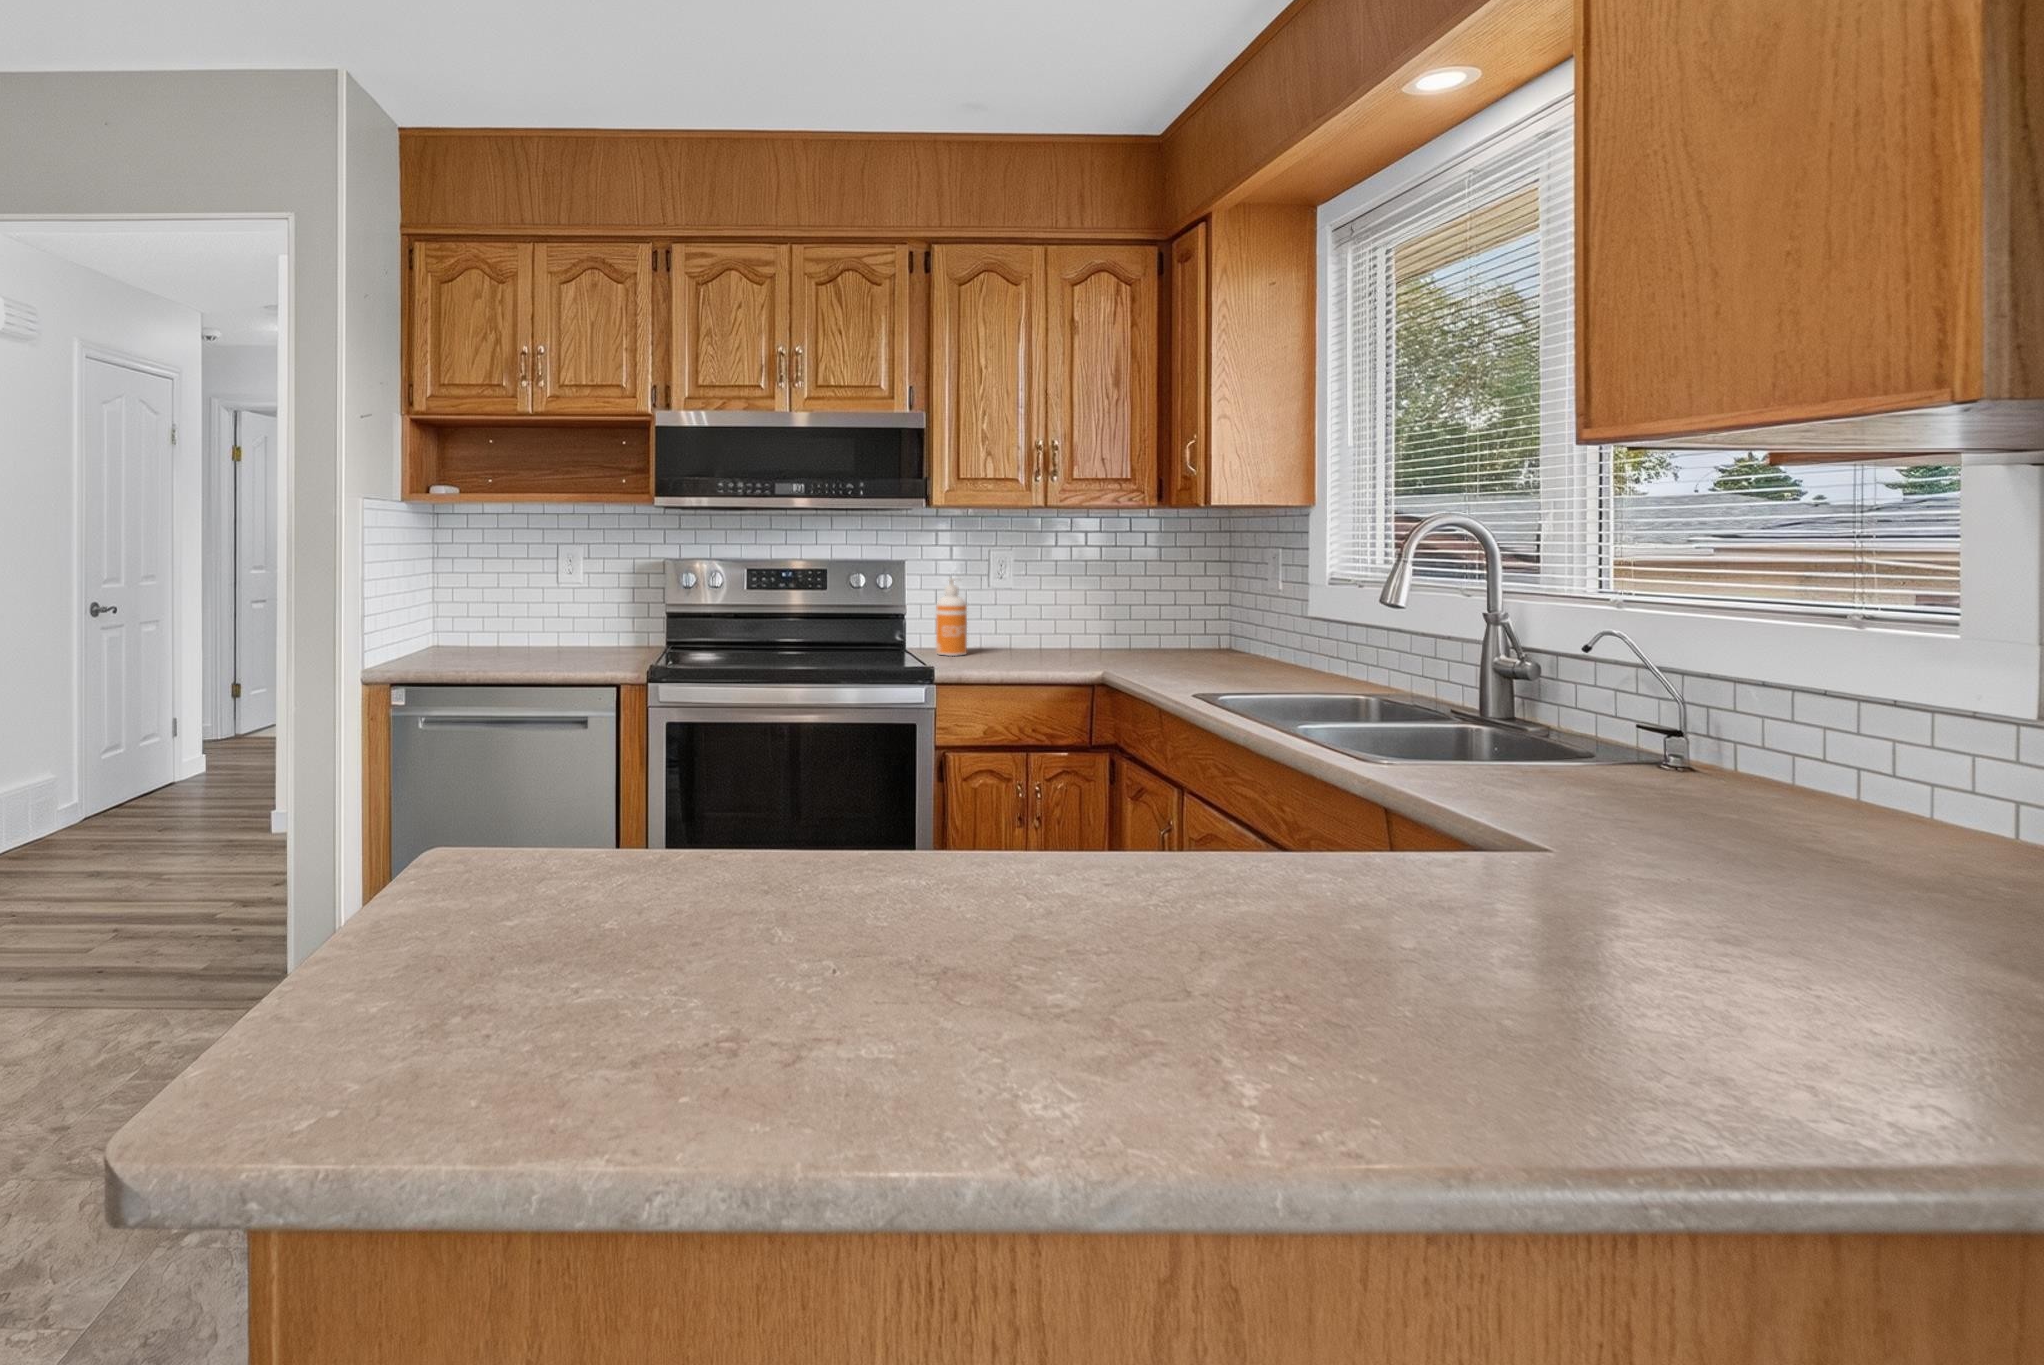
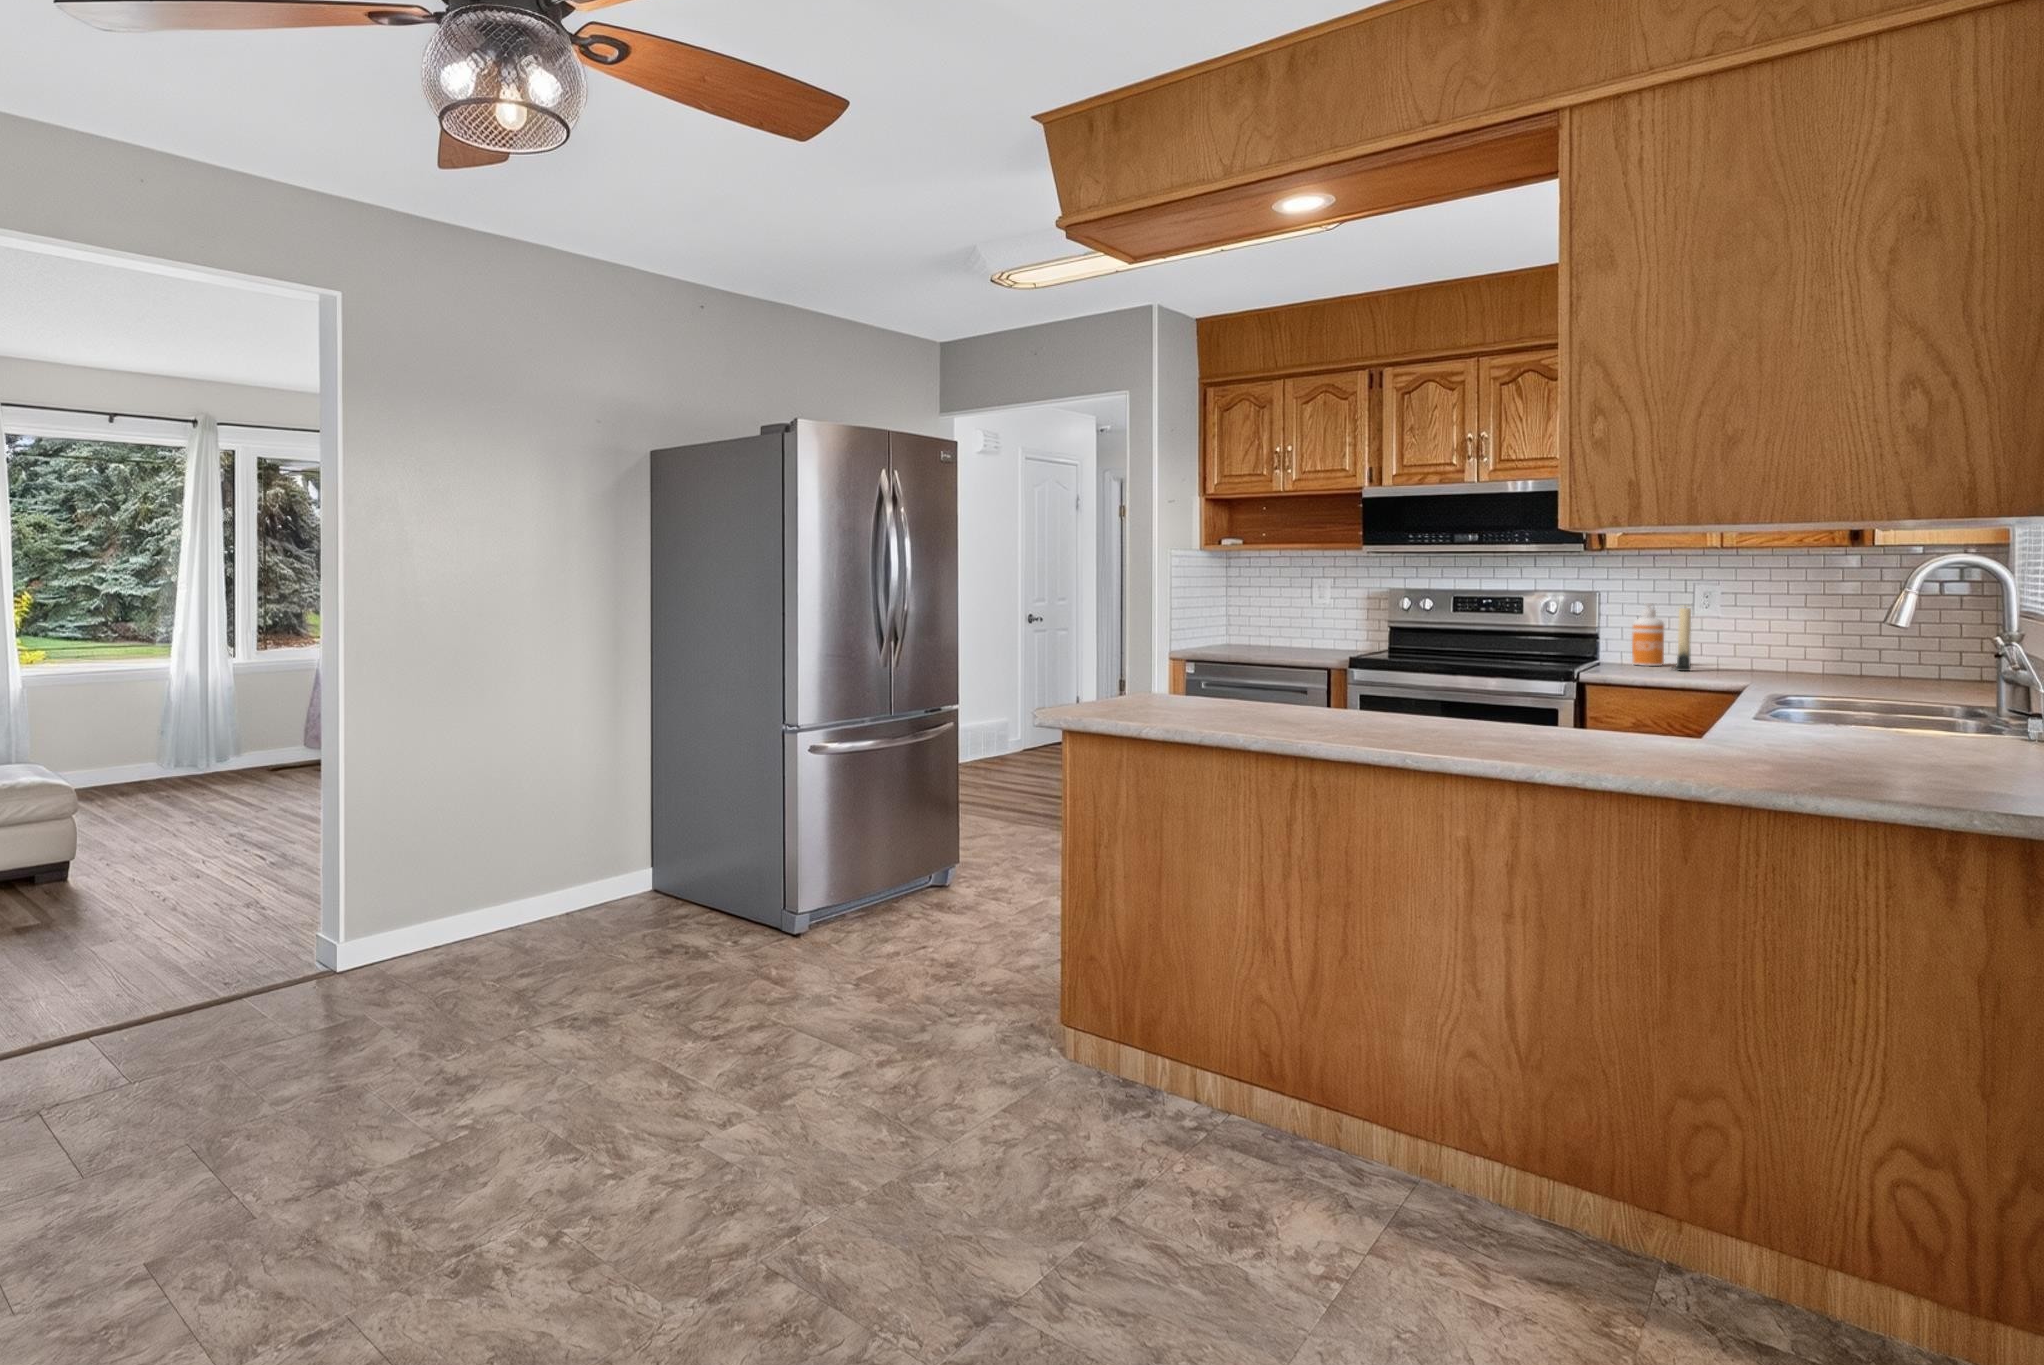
candle: none [988,582,1010,662] -> present [1672,605,1691,671]

